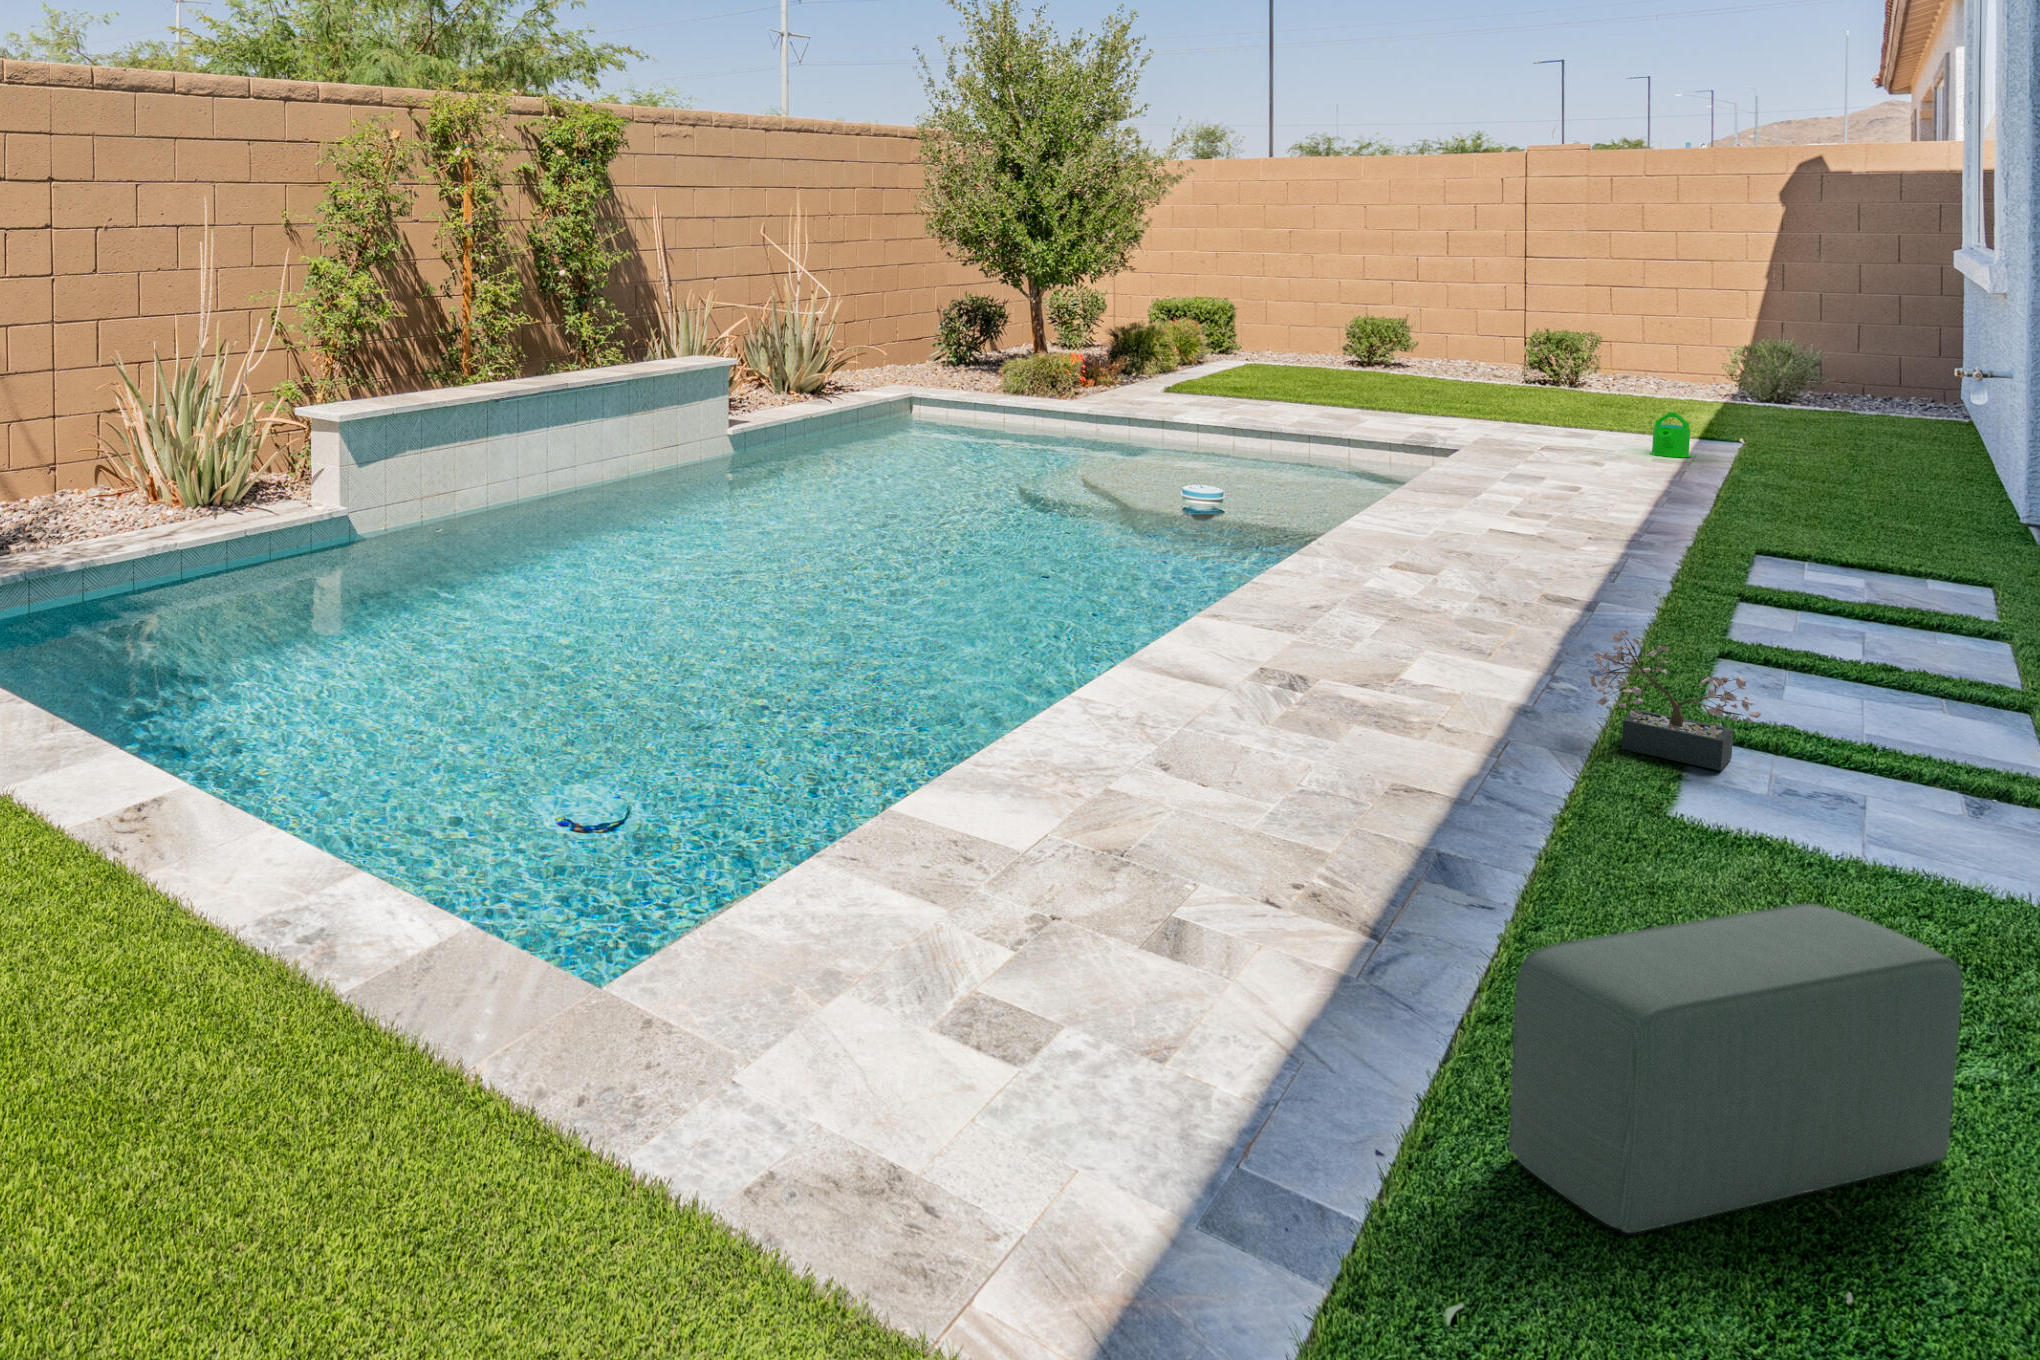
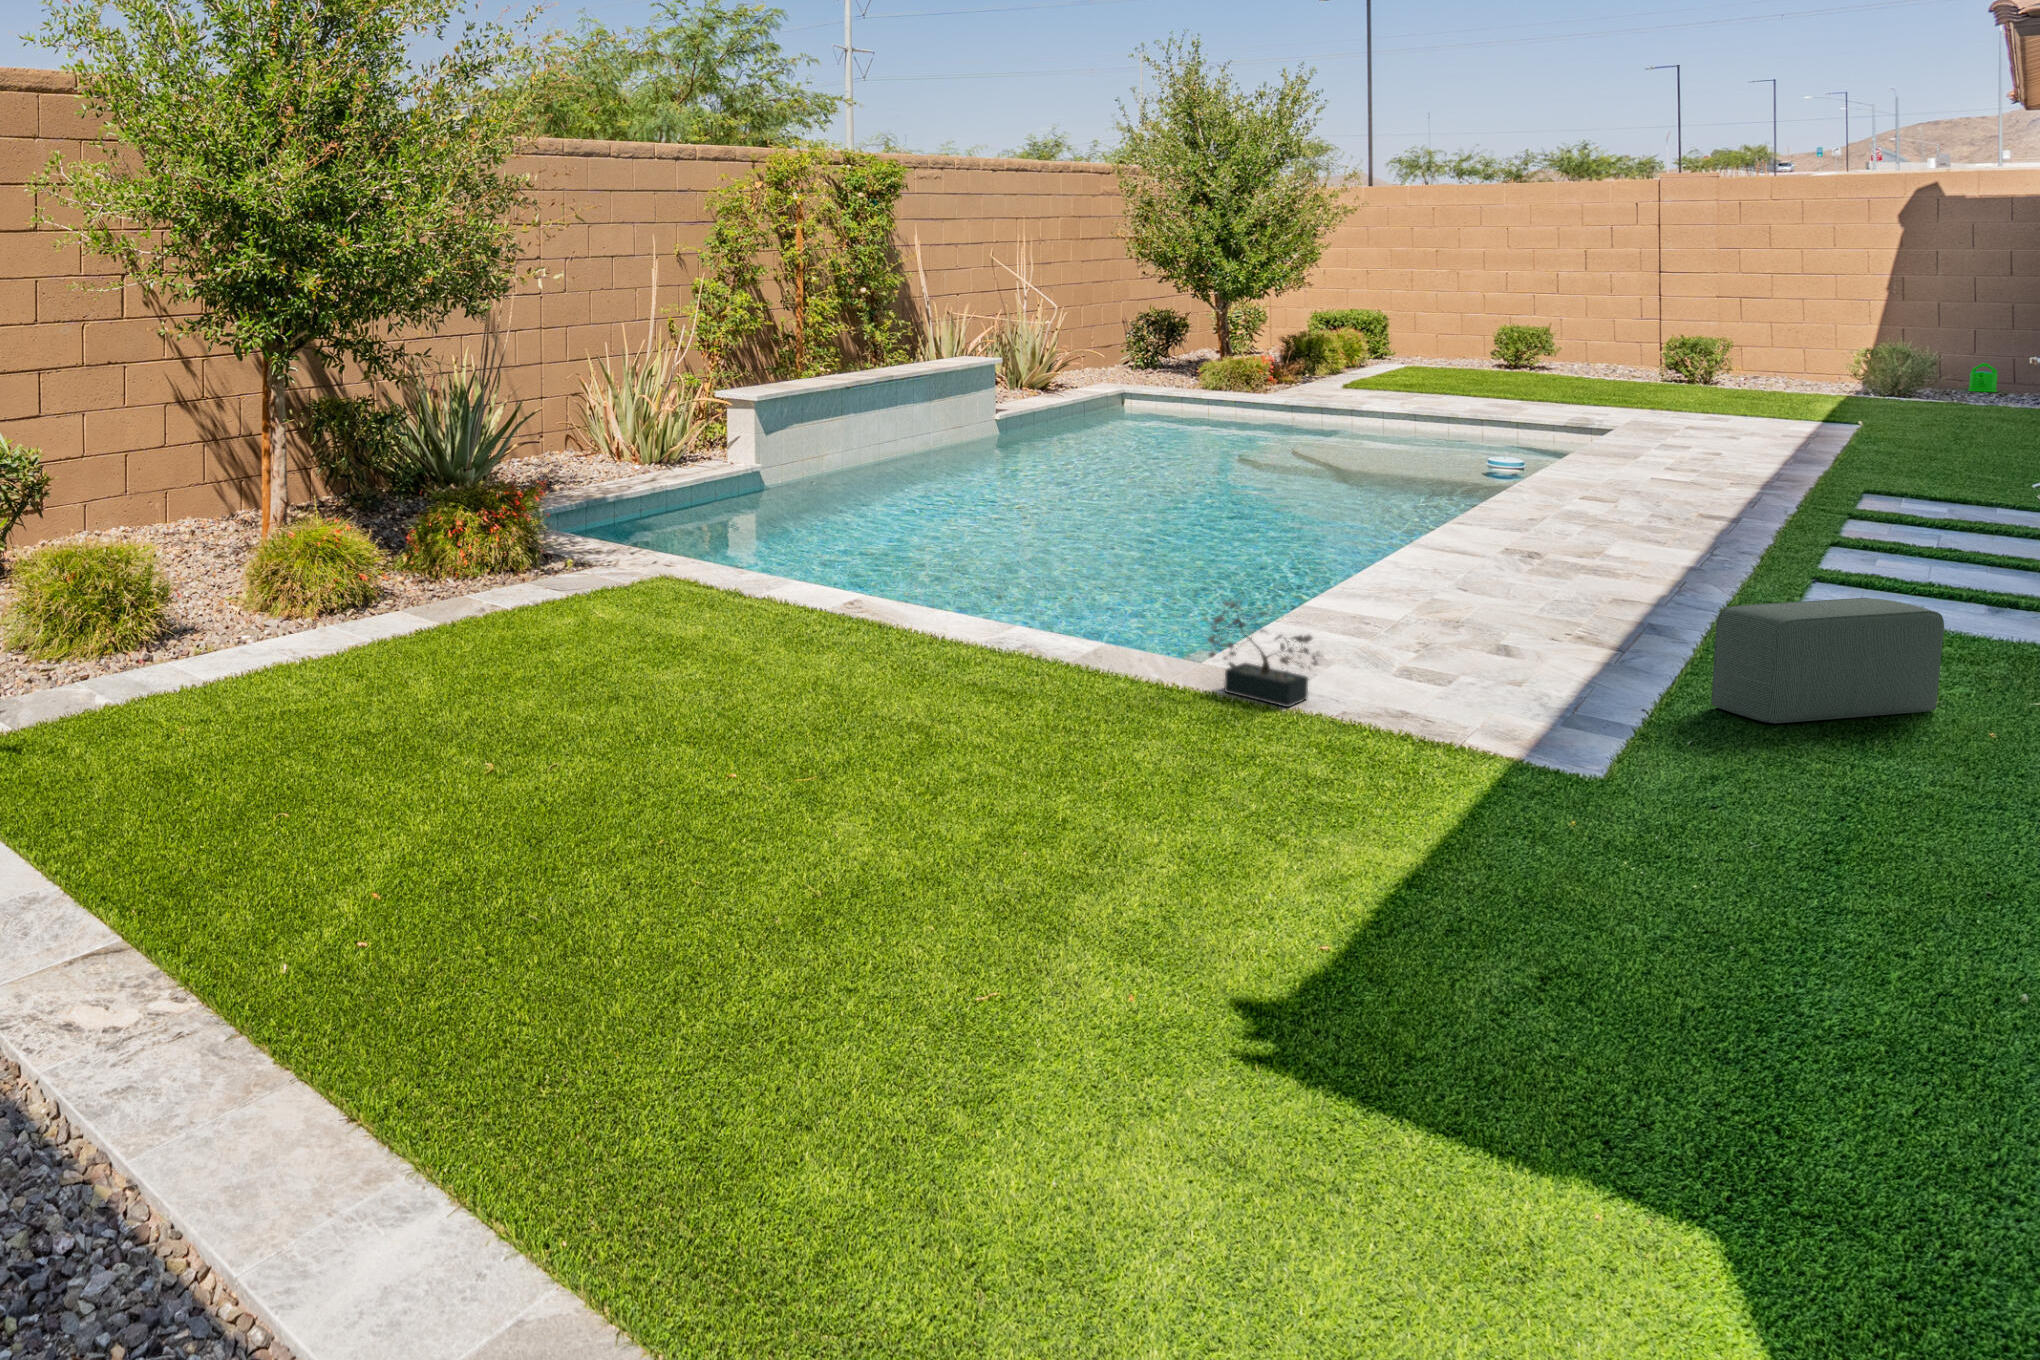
watering can: present [1650,412,1691,457] -> present [1968,363,1998,392]
decorative plant: present [1590,631,1761,771] -> present [1208,601,1320,707]

